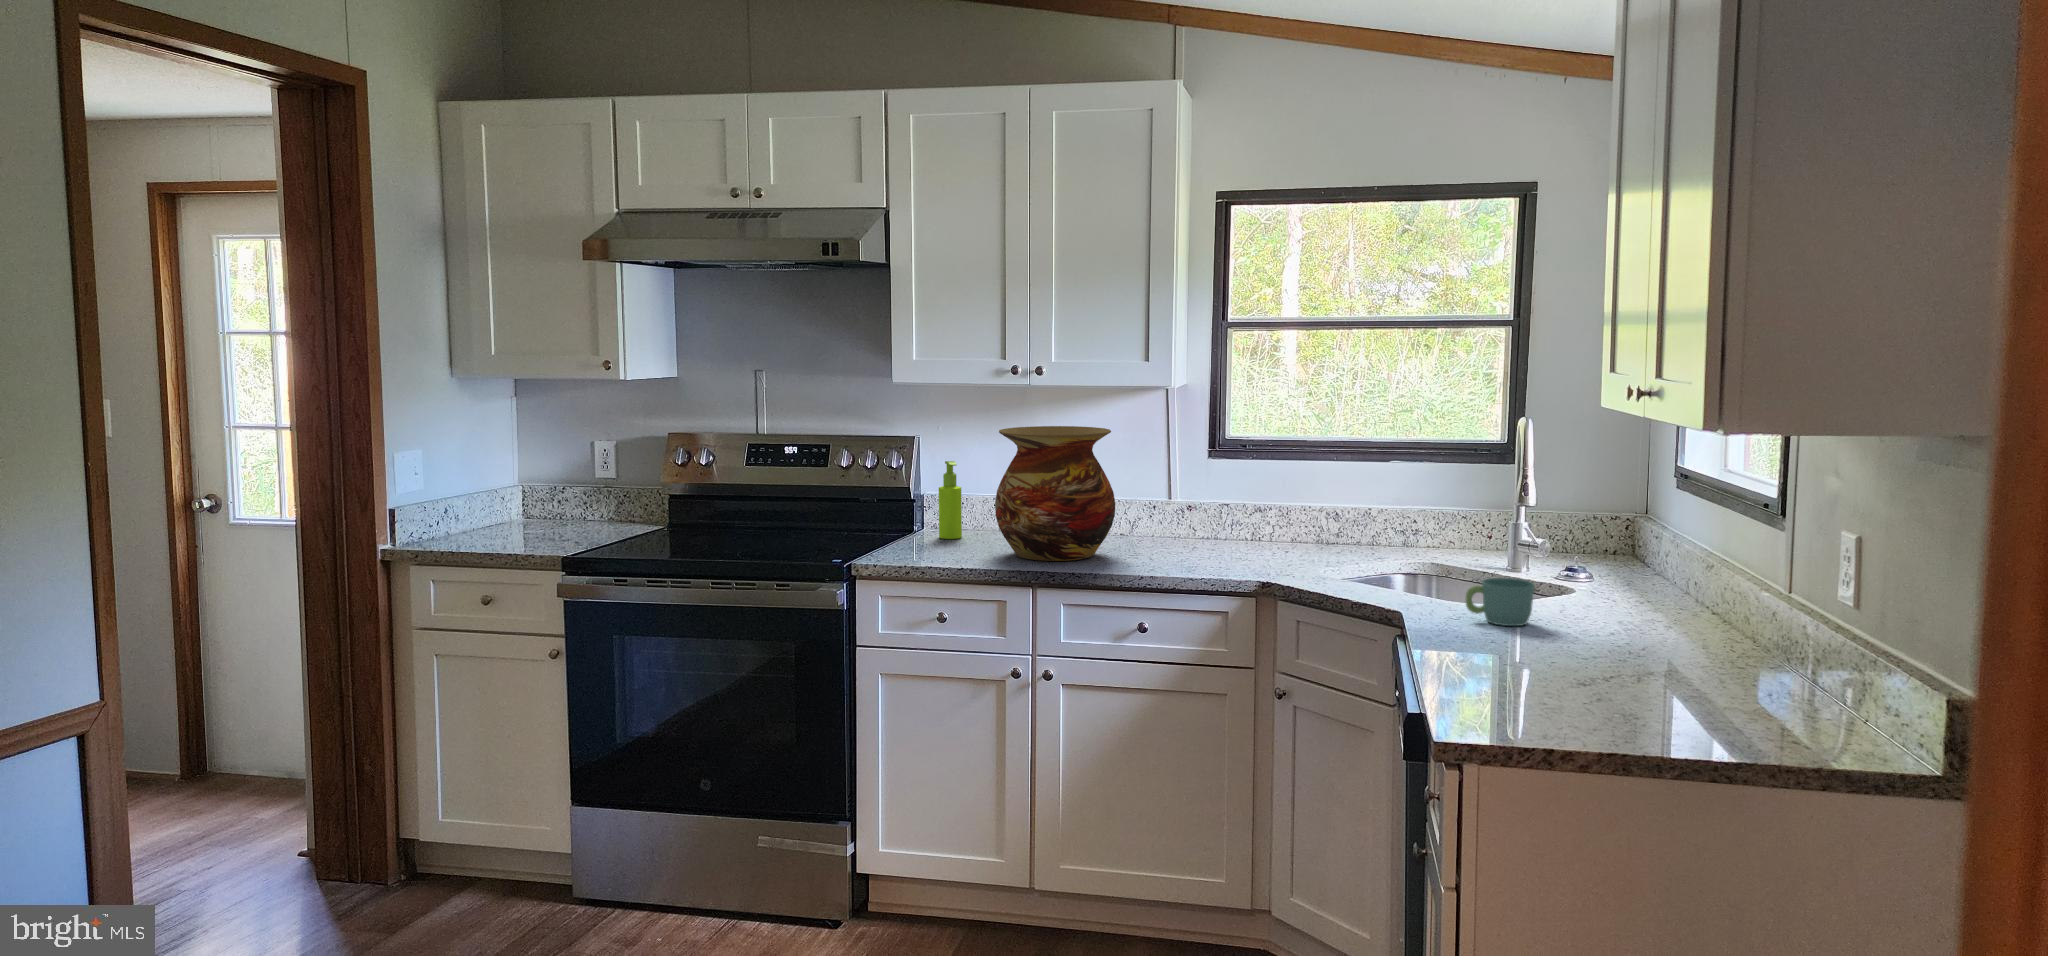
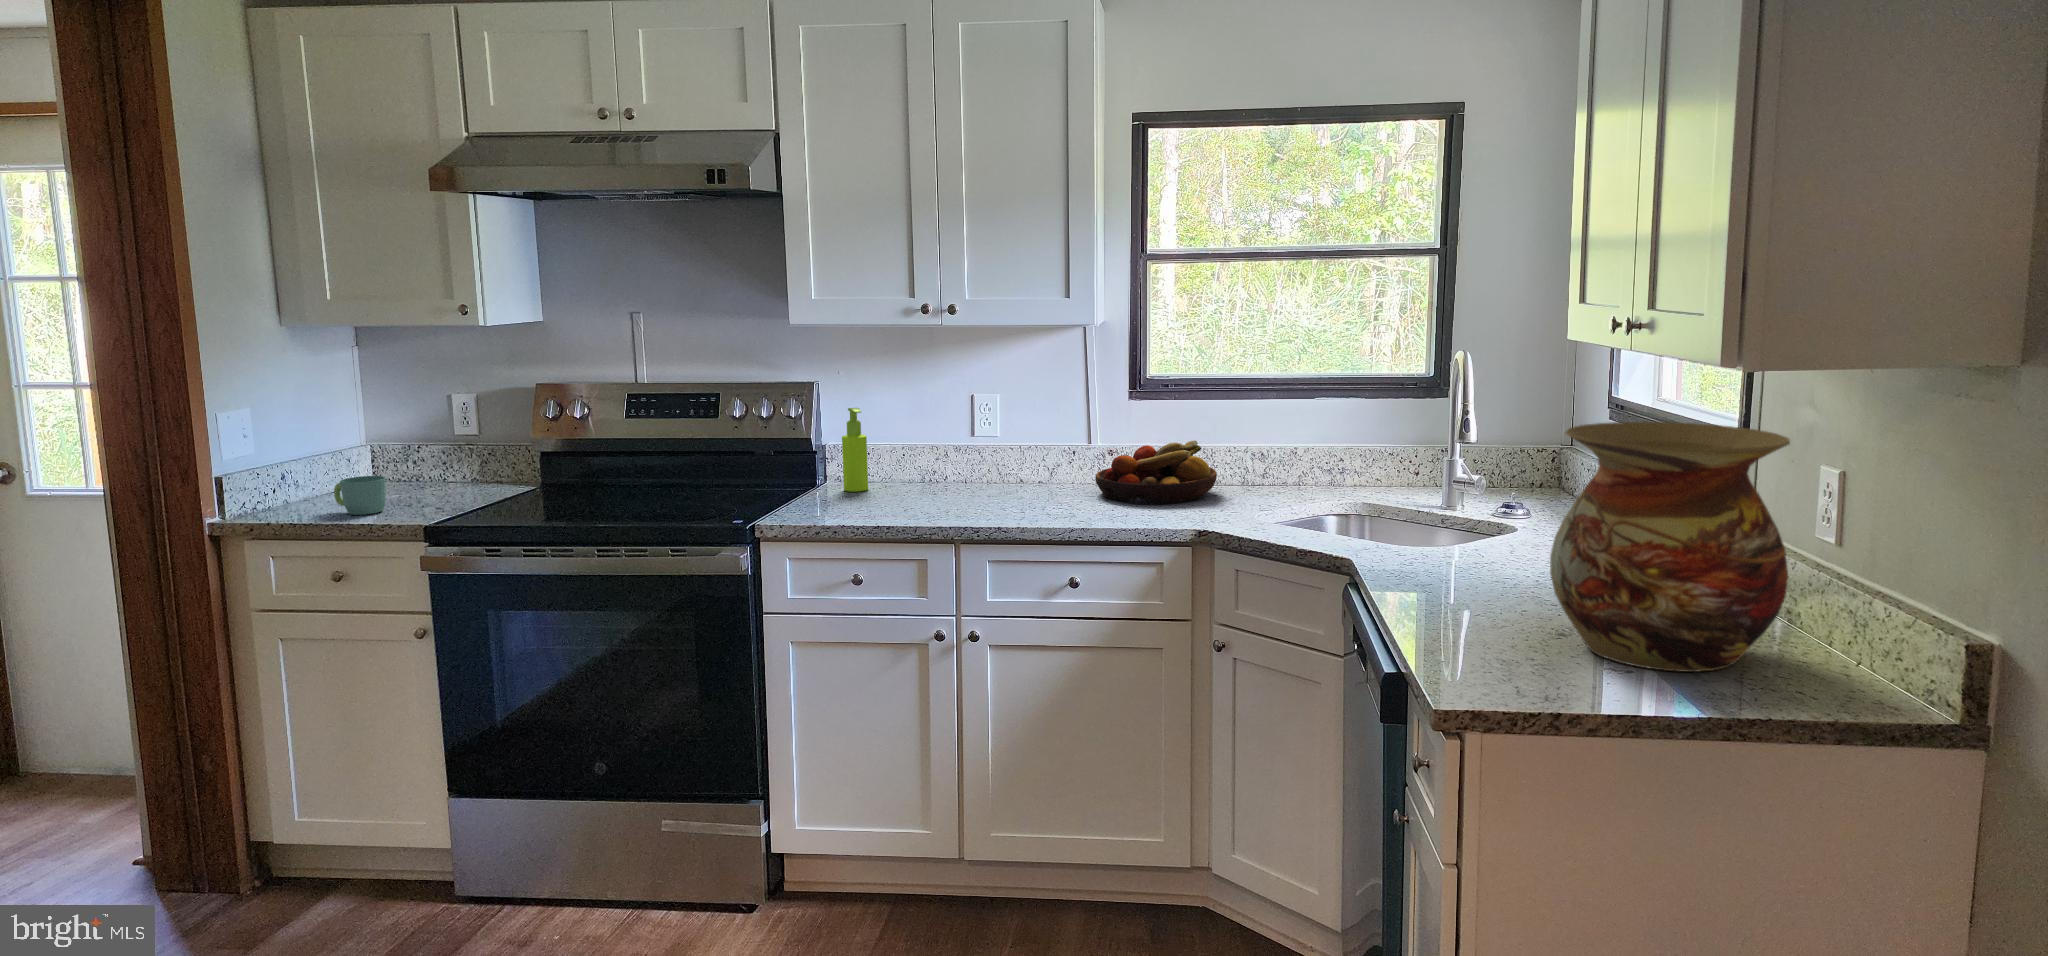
vase: present [995,426,1115,561] -> present [1550,422,1790,672]
fruit bowl: none [1173,500,1289,558] -> present [1095,440,1217,505]
mug: present [1466,578,1535,626] -> present [334,476,386,515]

